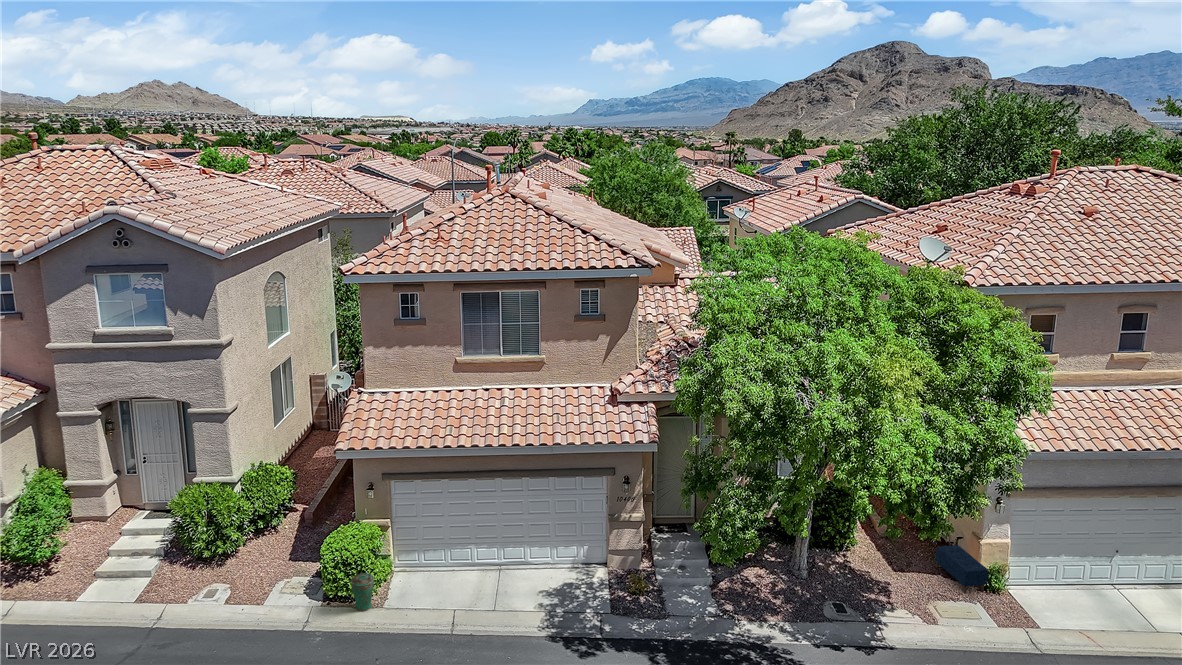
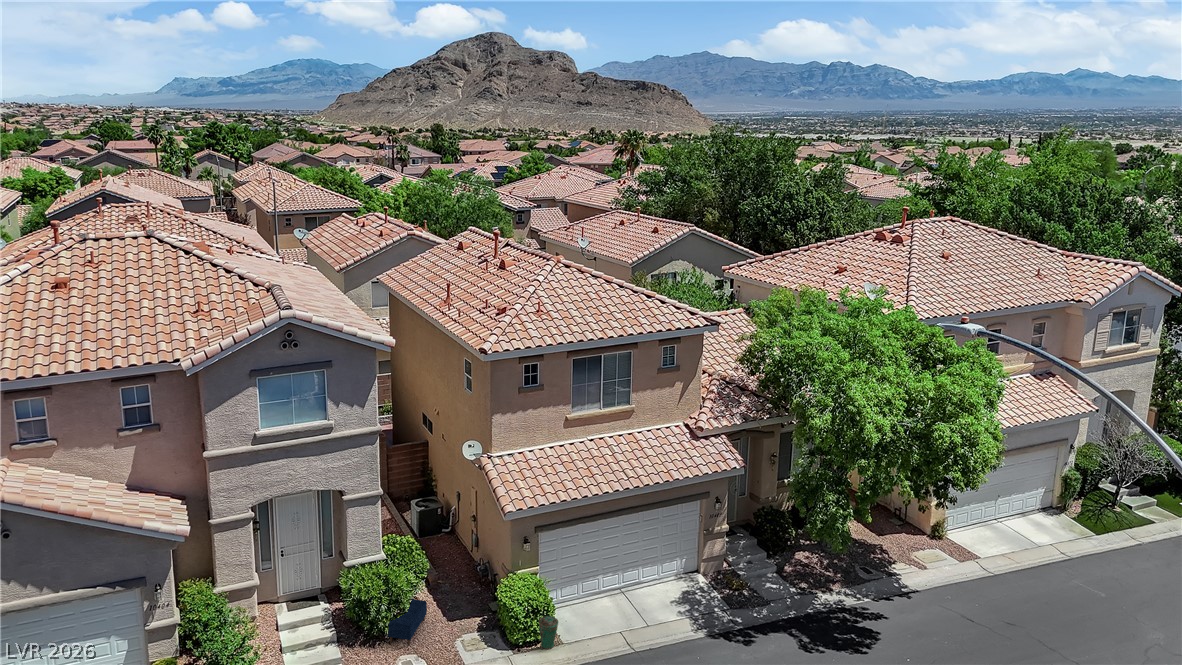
bench: present [935,545,988,593] -> present [388,599,427,646]

